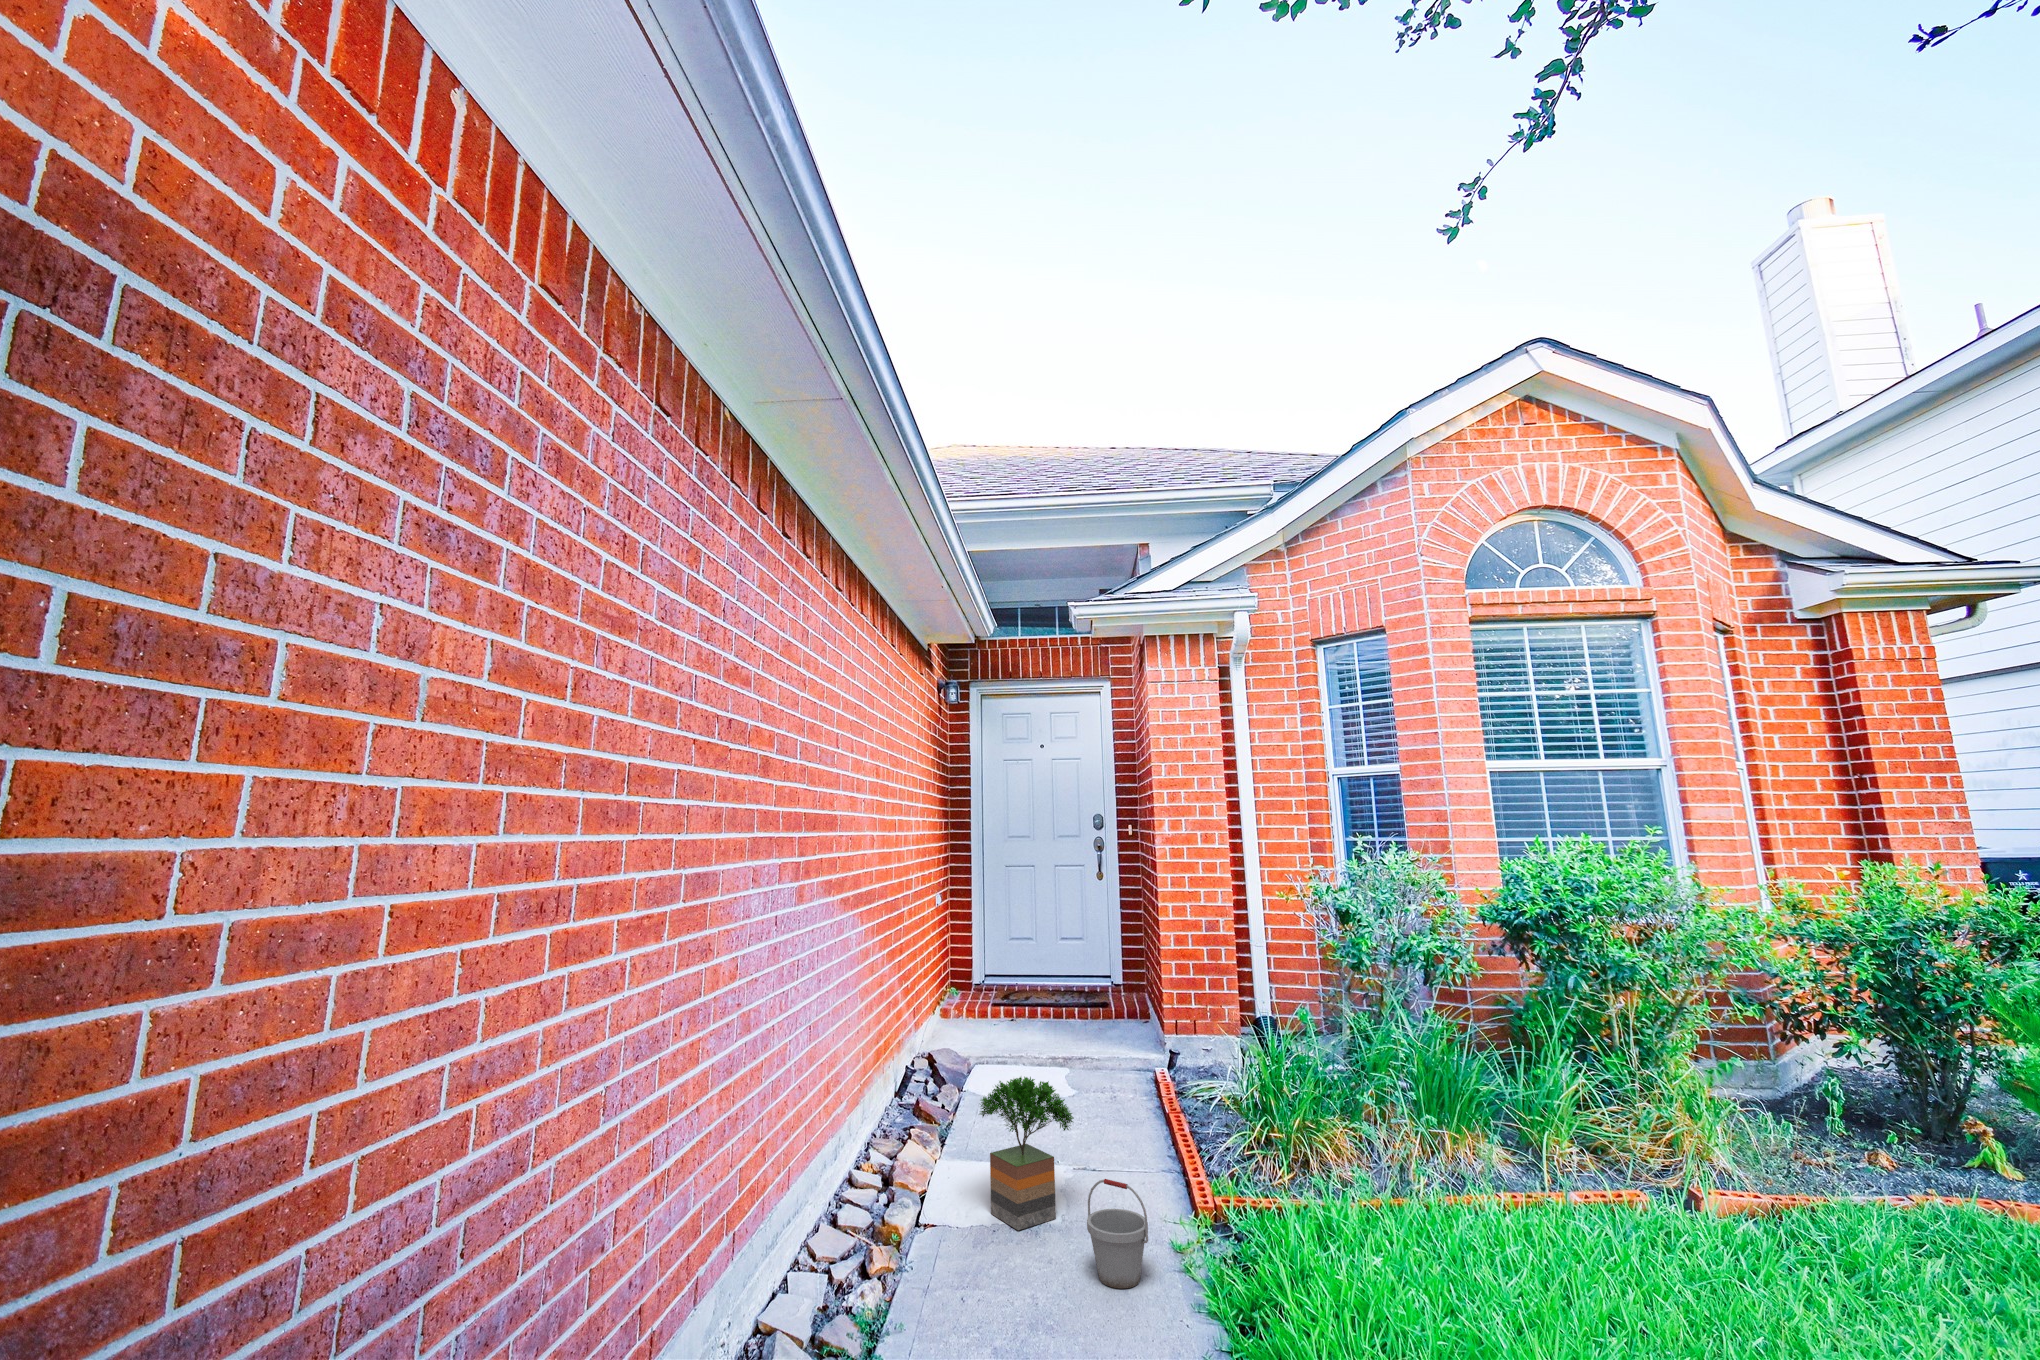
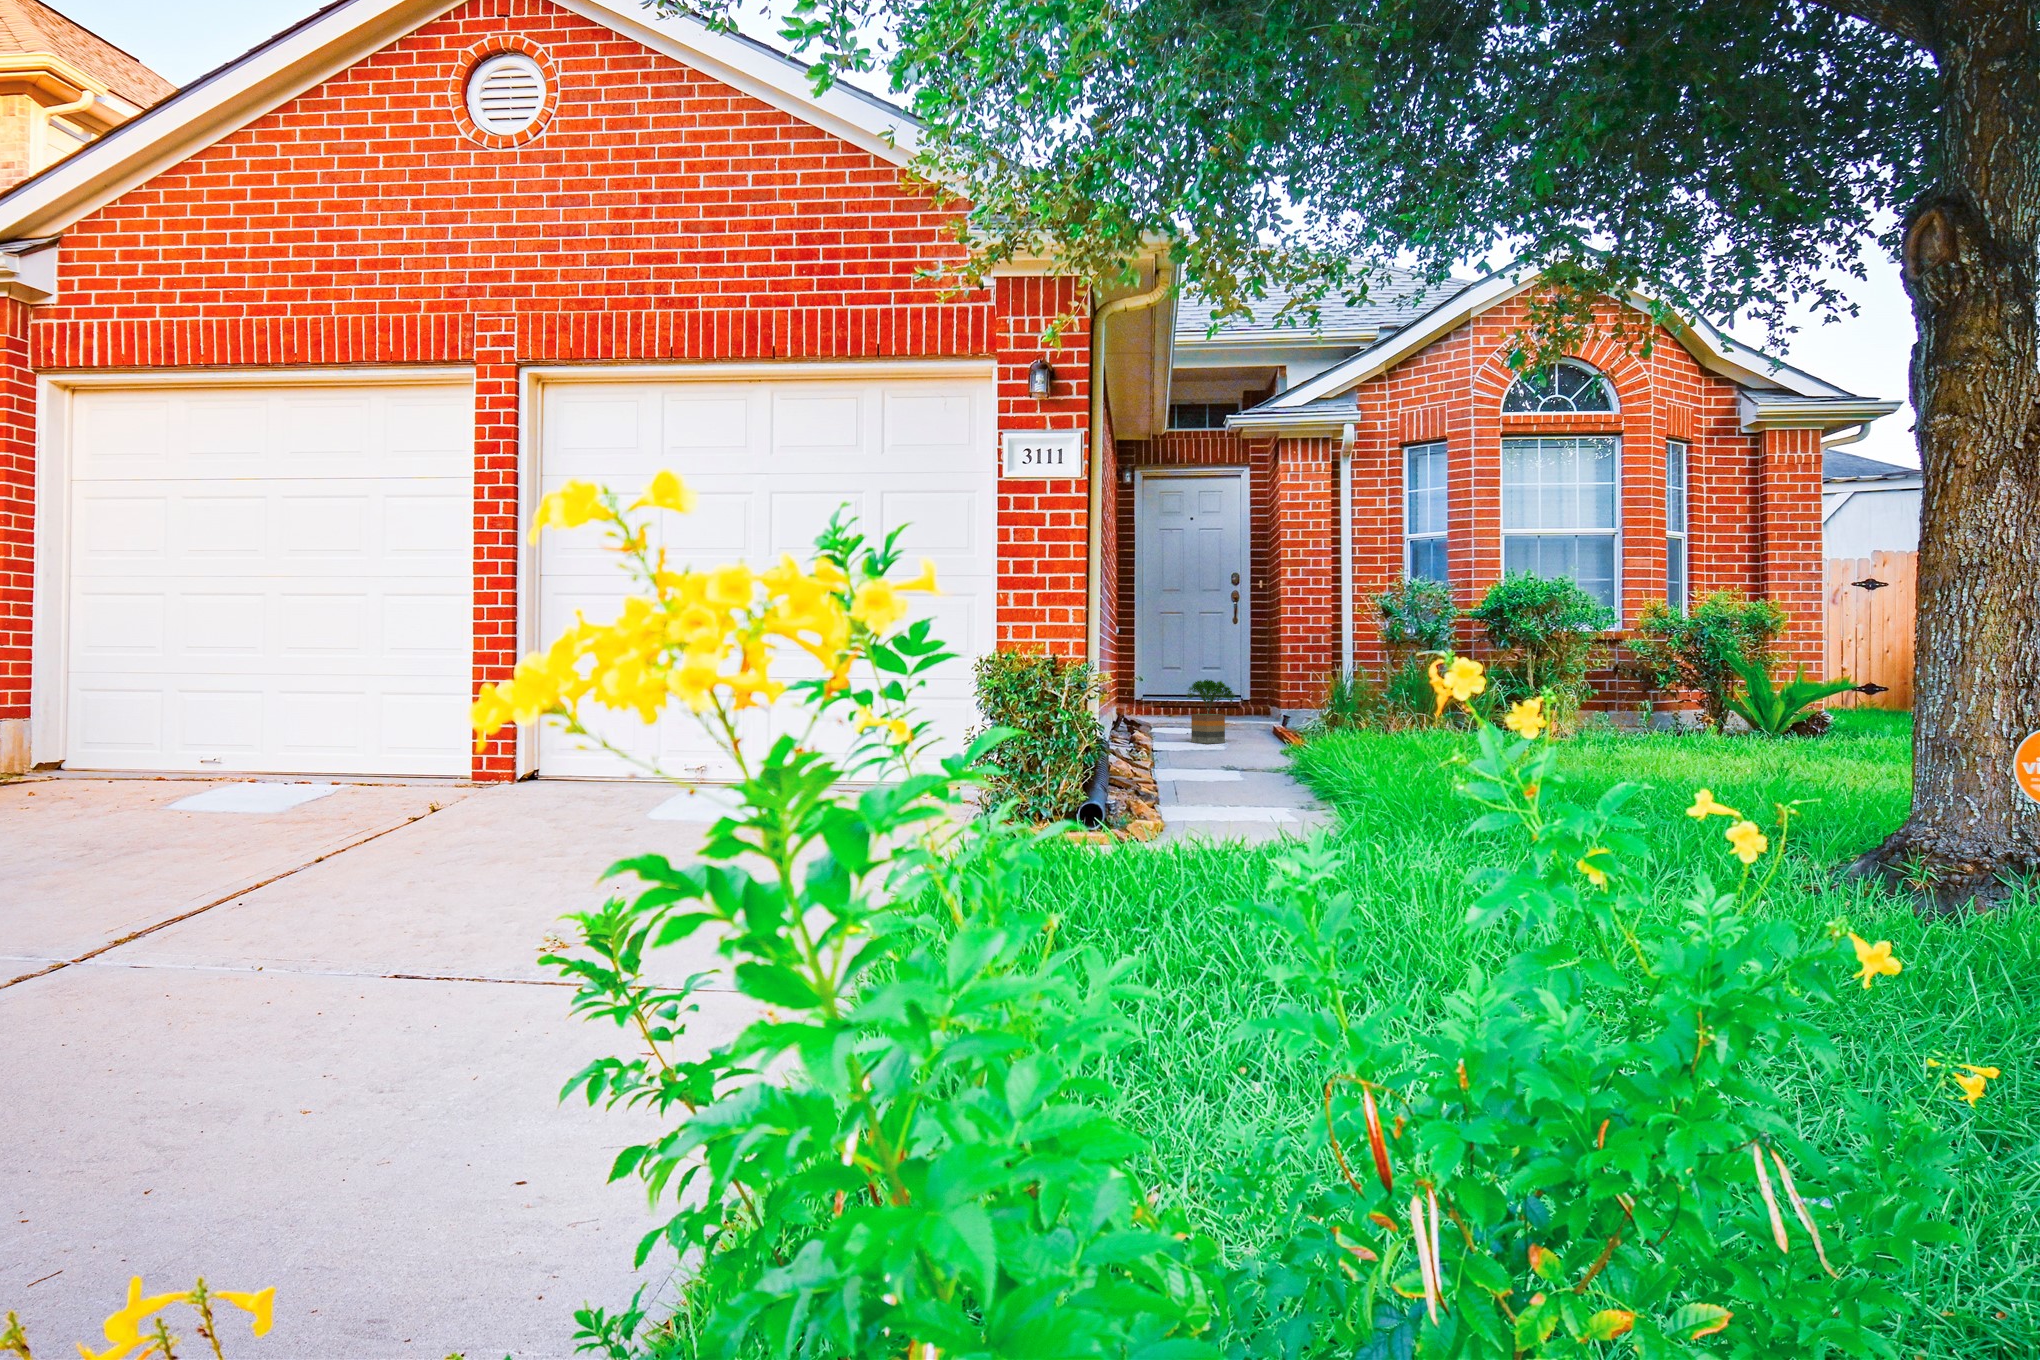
bucket: present [1087,1179,1148,1289] -> none [1244,708,1273,749]

